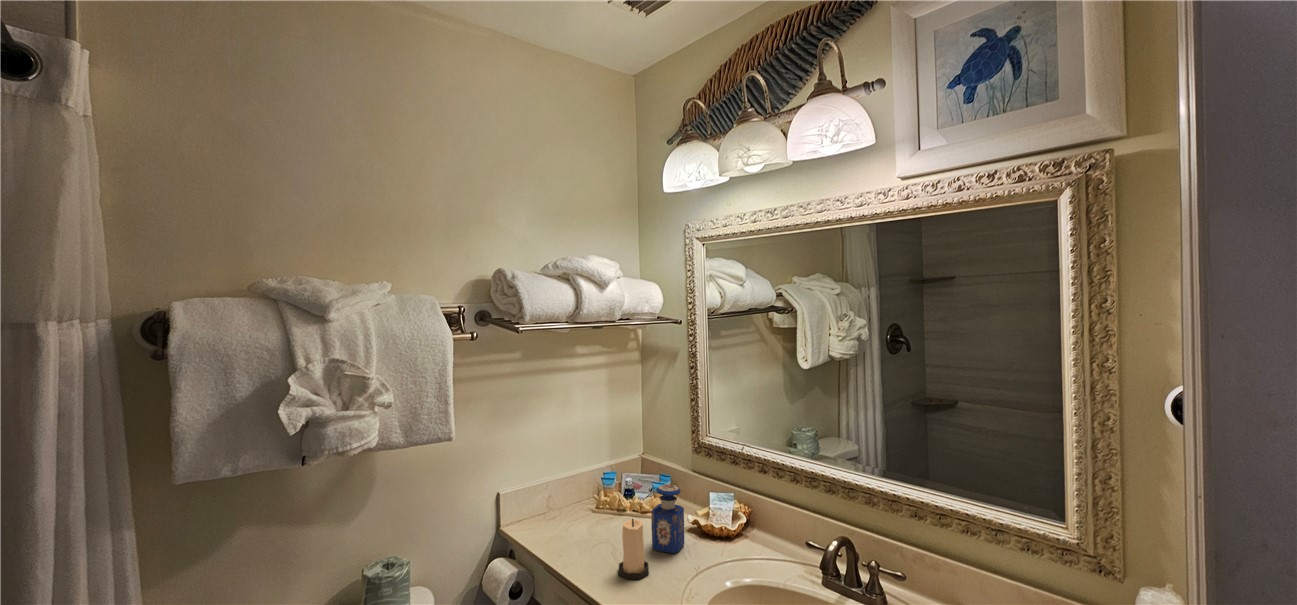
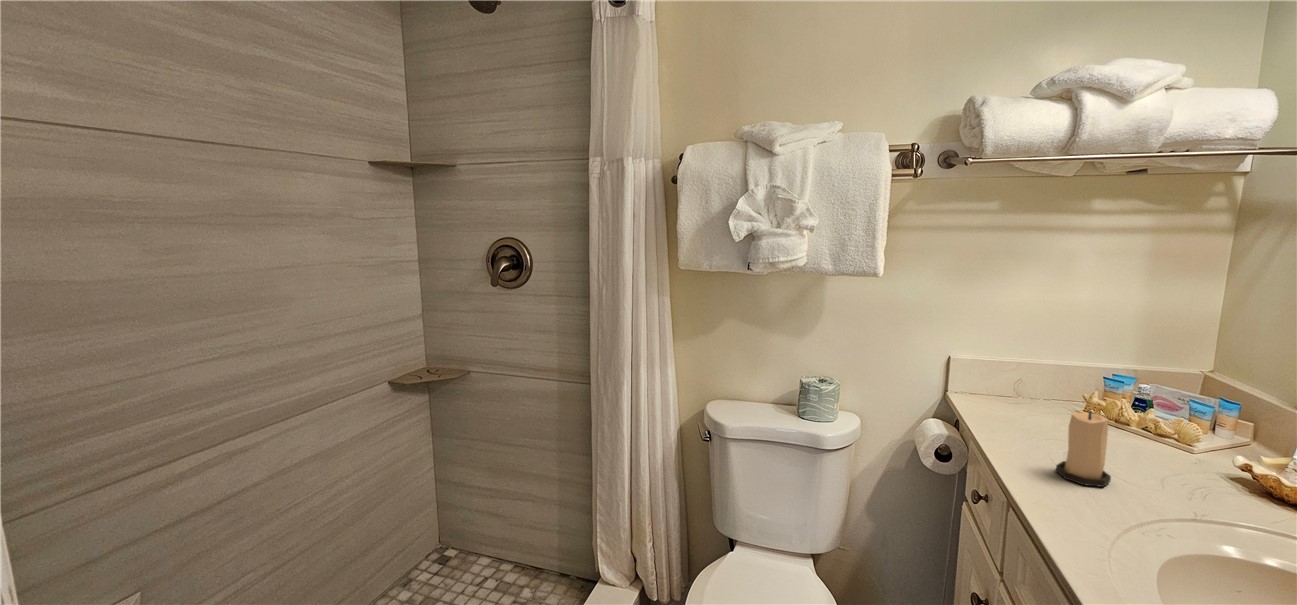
perfume bottle: present [651,485,684,553] -> none [1140,392,1217,489]

